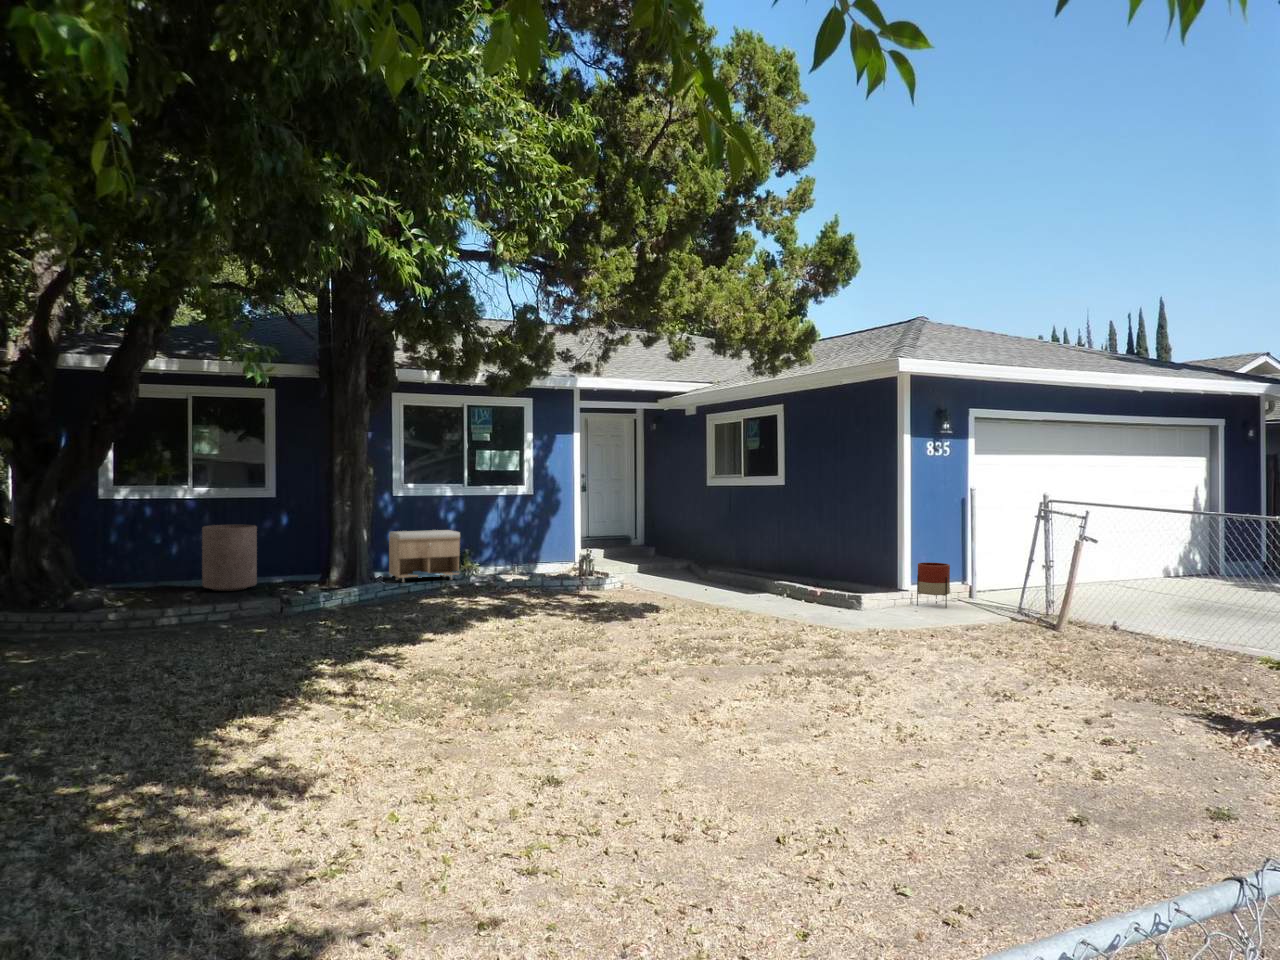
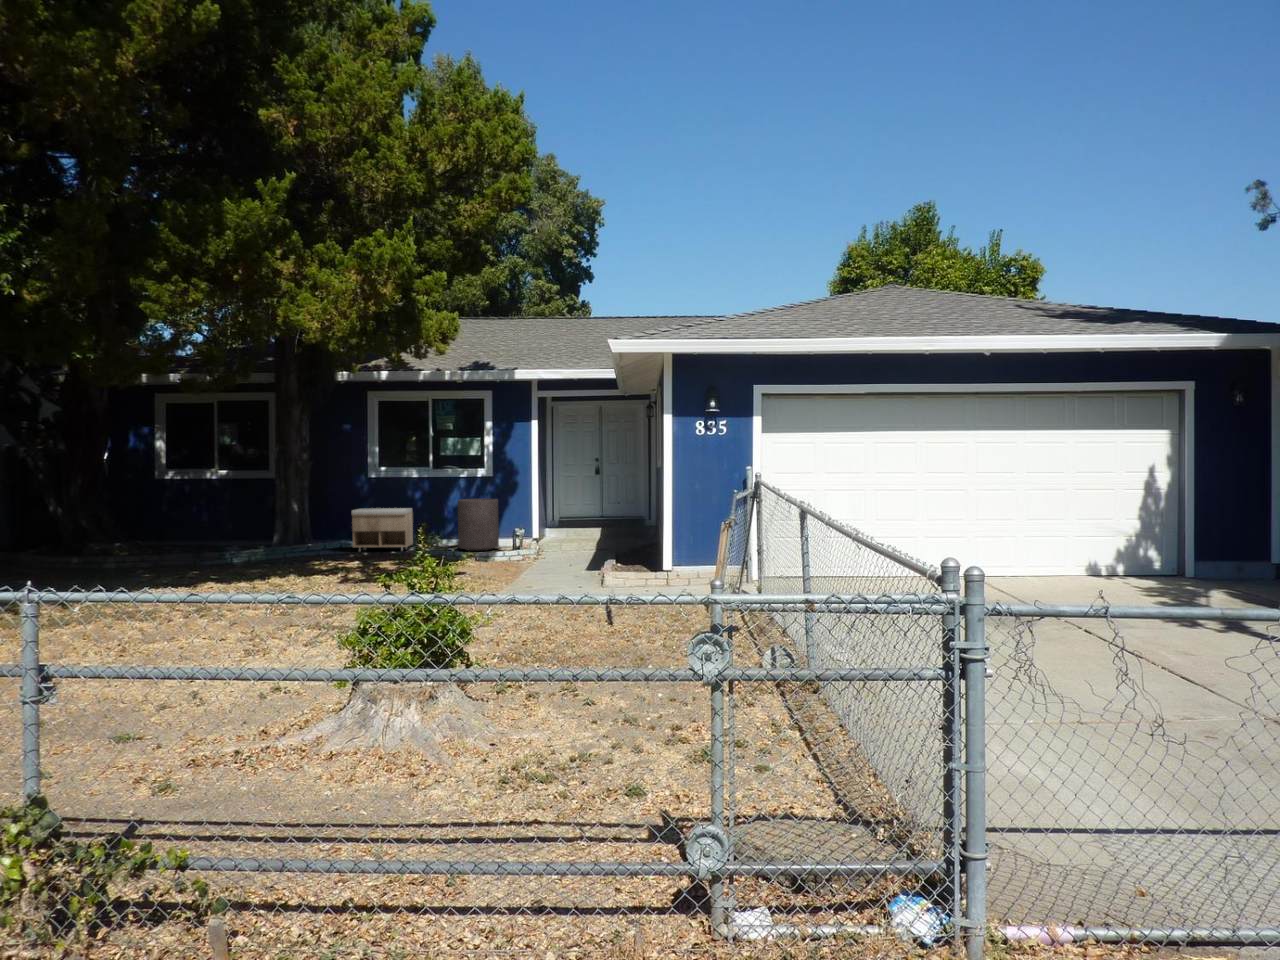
trash can: present [202,525,257,591] -> present [458,499,499,551]
planter: present [917,562,950,608] -> none [672,545,705,592]

